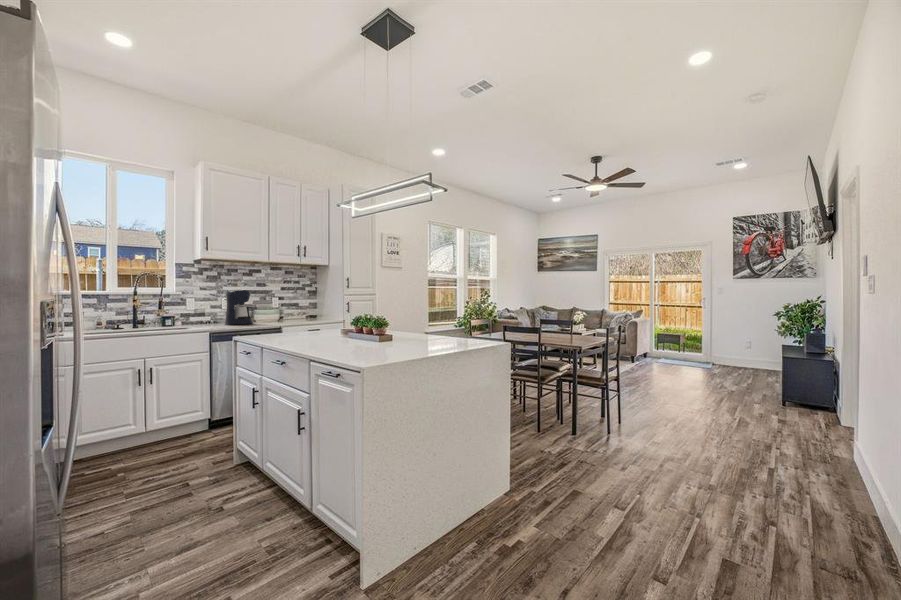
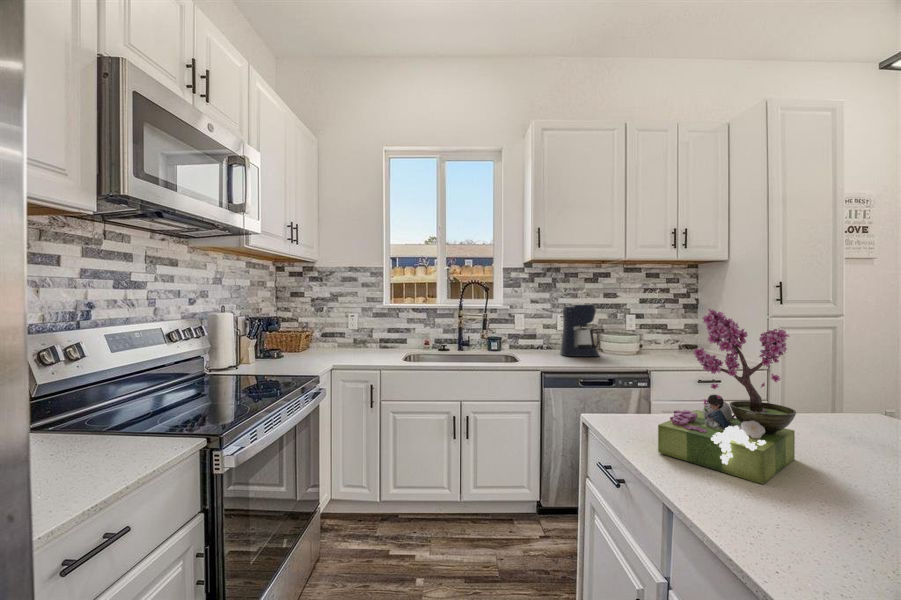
flower arrangement: none [265,282,313,337] -> present [658,309,796,484]

